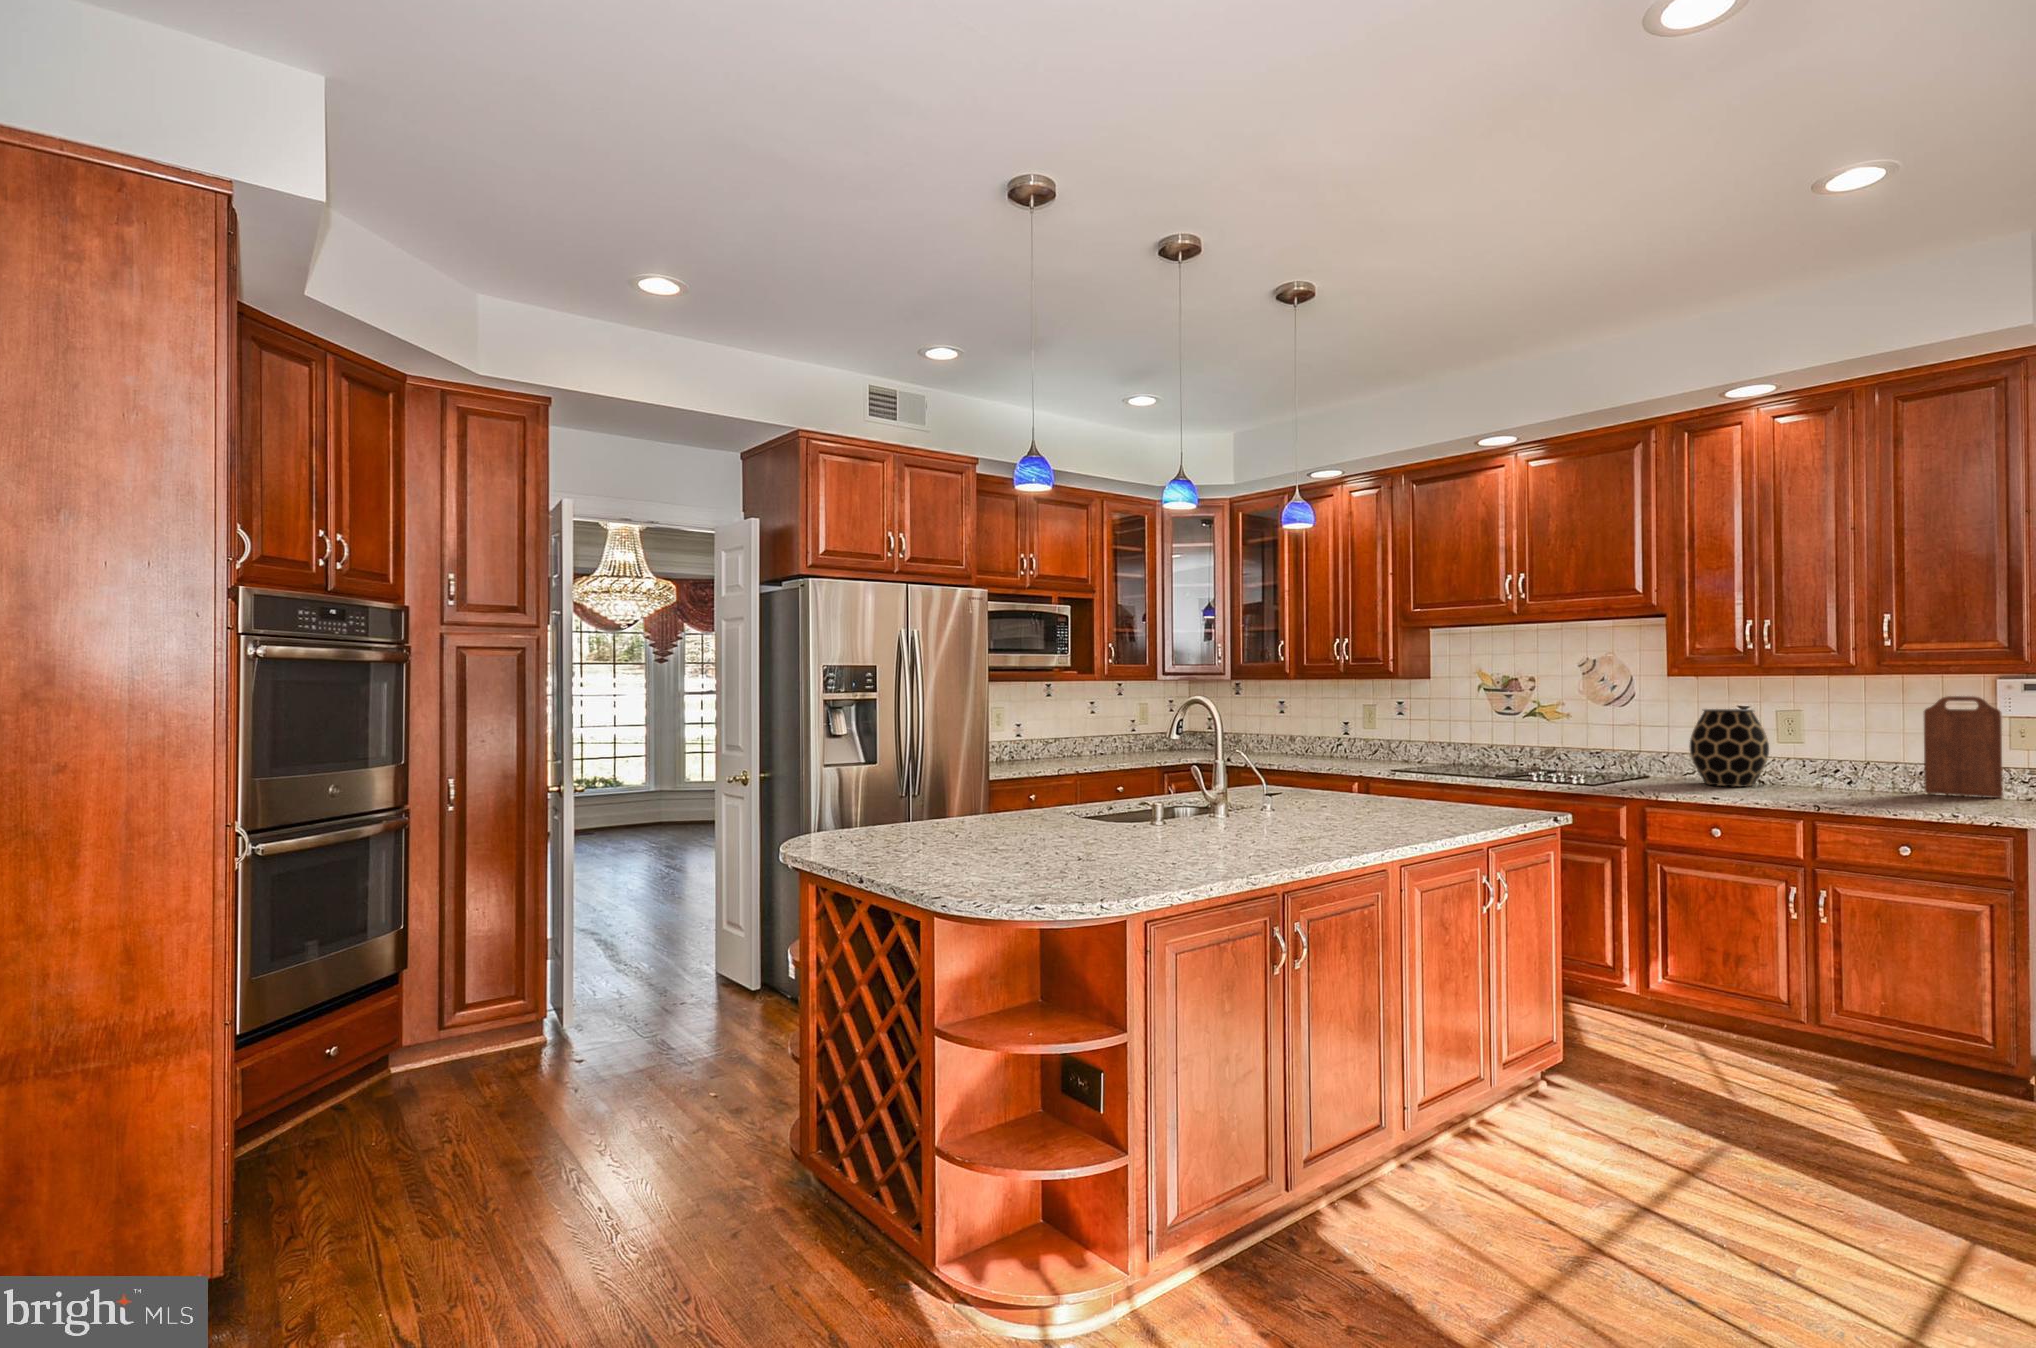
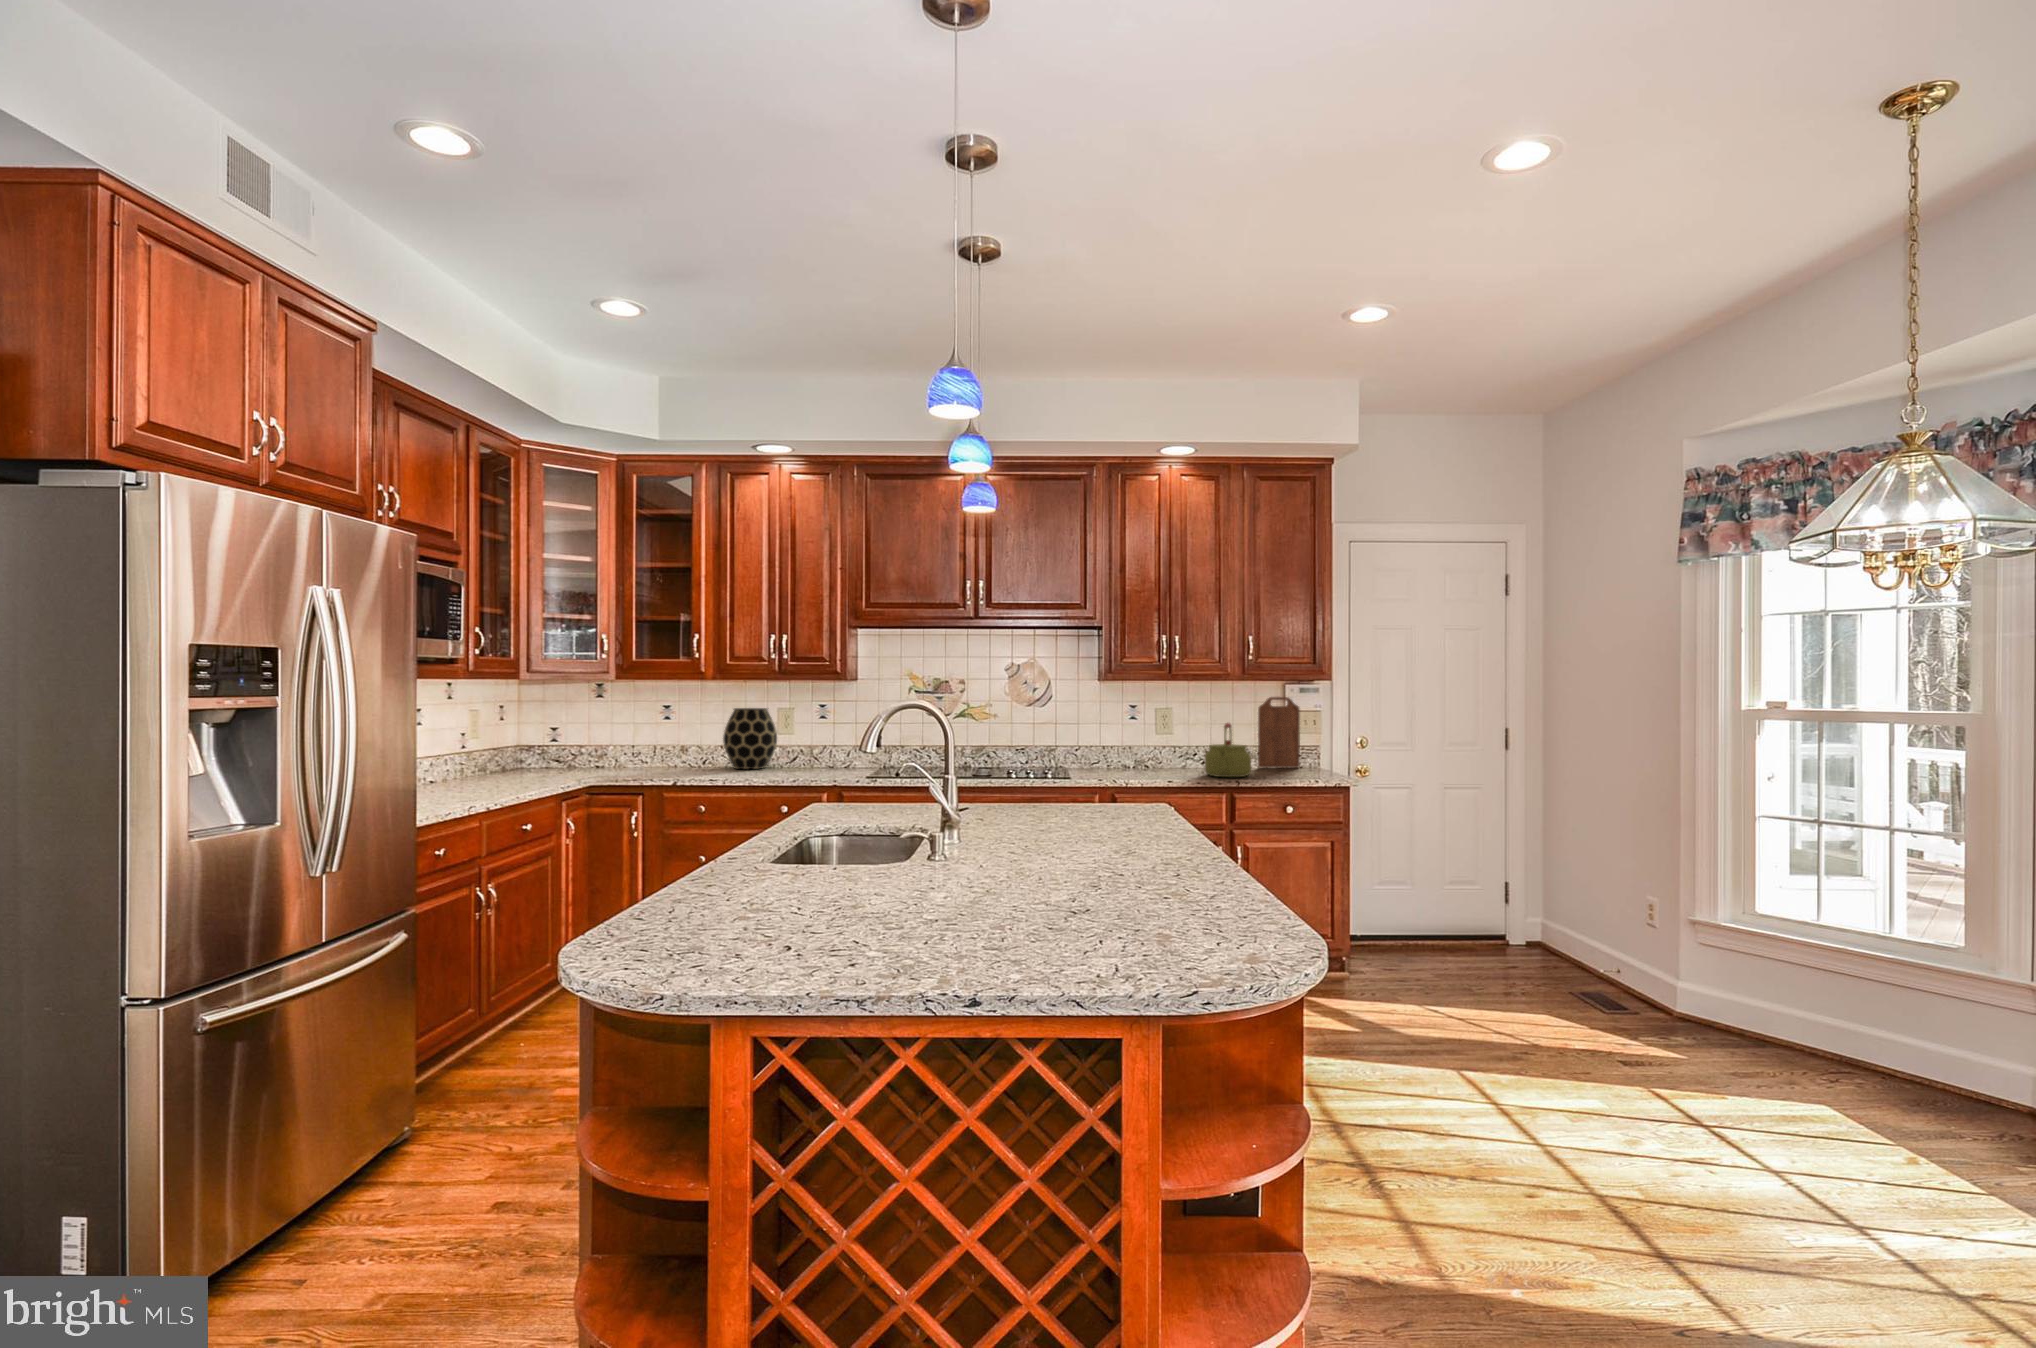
vase: present [1690,709,1769,787] -> present [723,708,777,769]
kettle: none [1796,729,1872,801] -> present [1205,723,1251,777]

